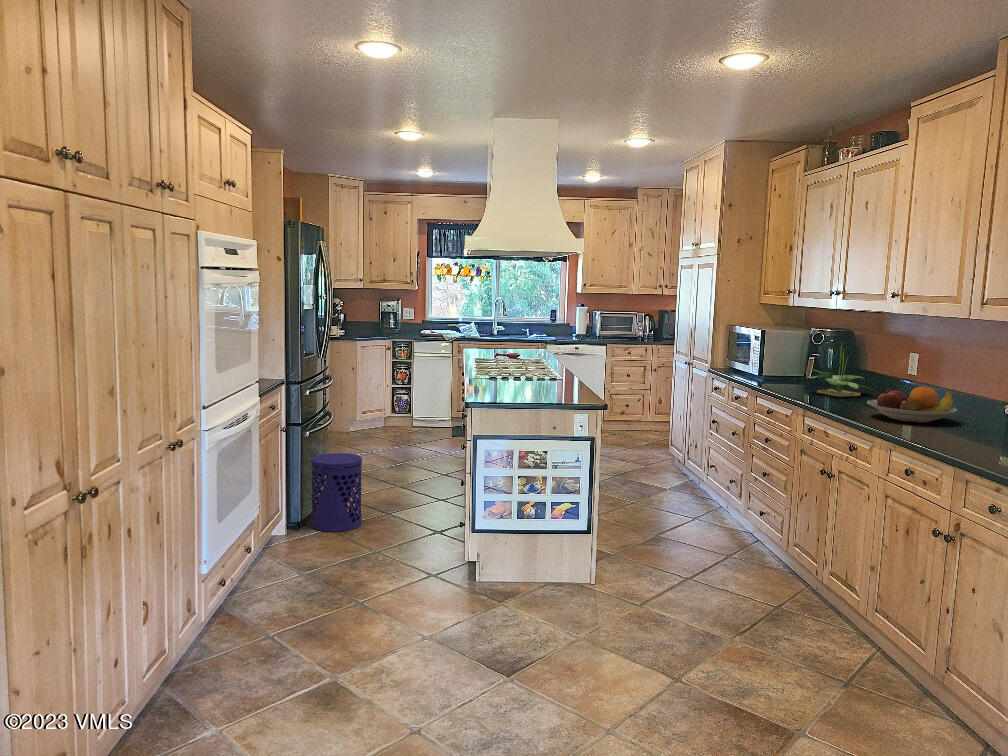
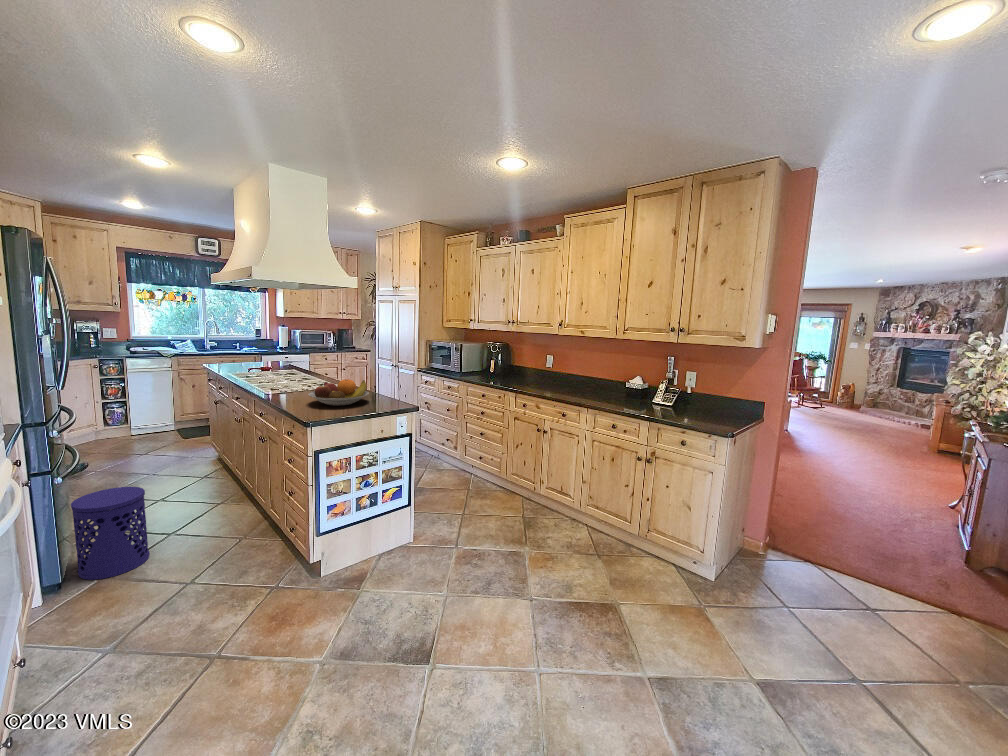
potted plant: present [809,343,871,397] -> none [499,349,532,383]
fruit bowl: present [867,386,957,423] -> present [308,379,369,406]

